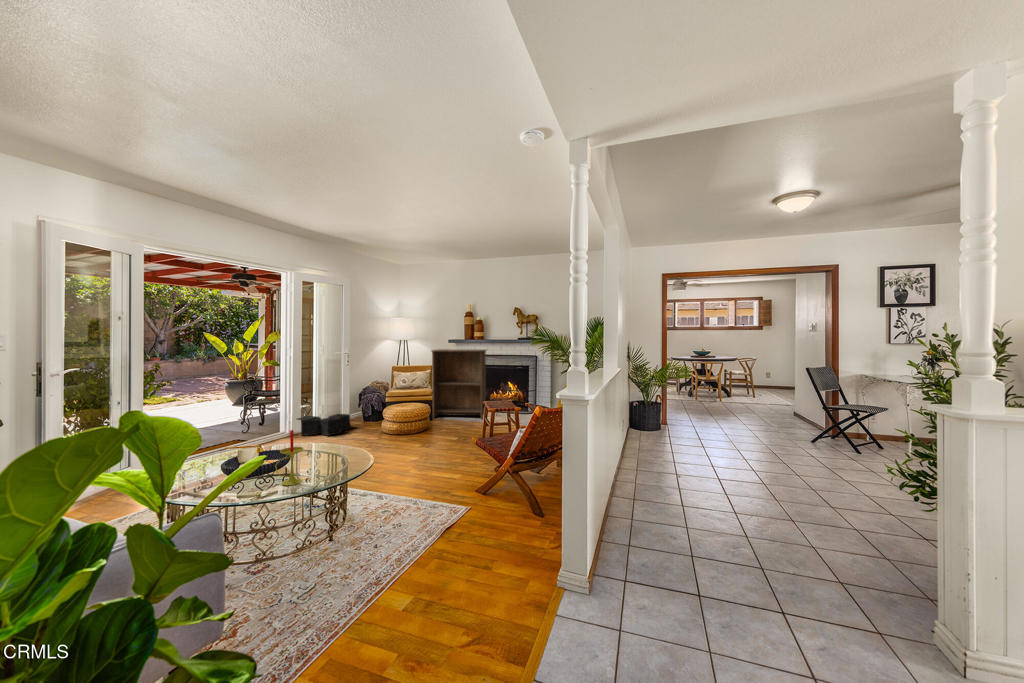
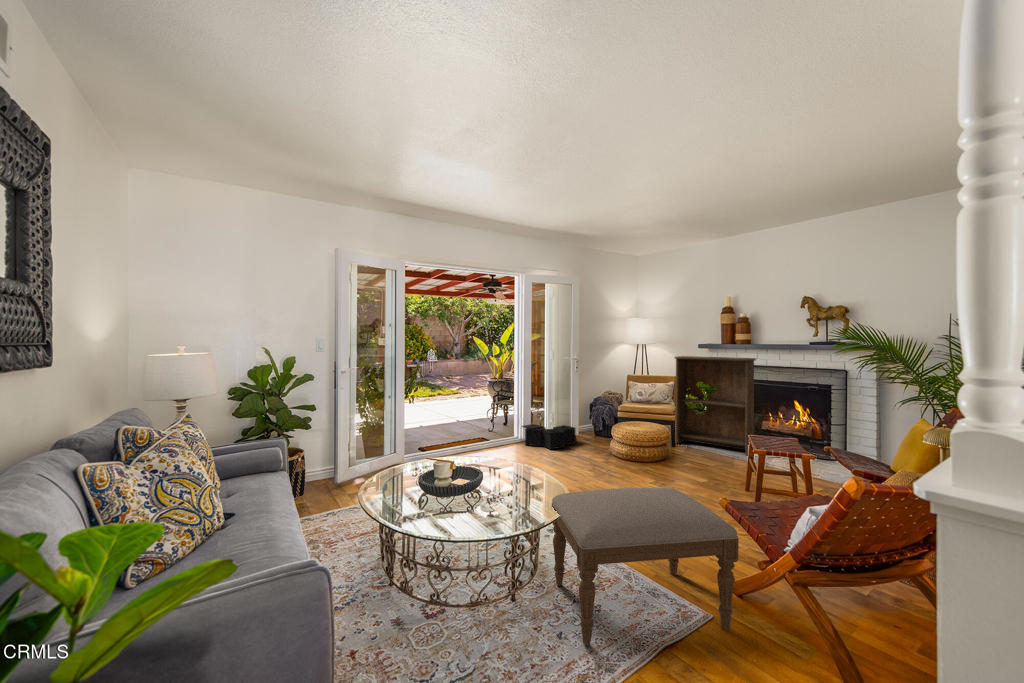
candle: present [275,430,304,486] -> none [449,450,481,521]
ottoman: none [360,438,484,544] -> present [552,488,739,646]

